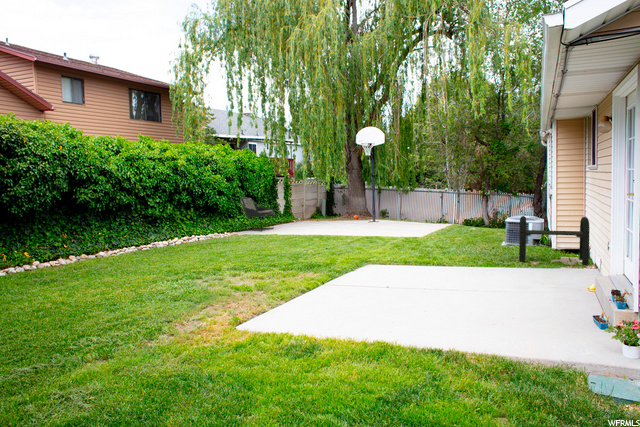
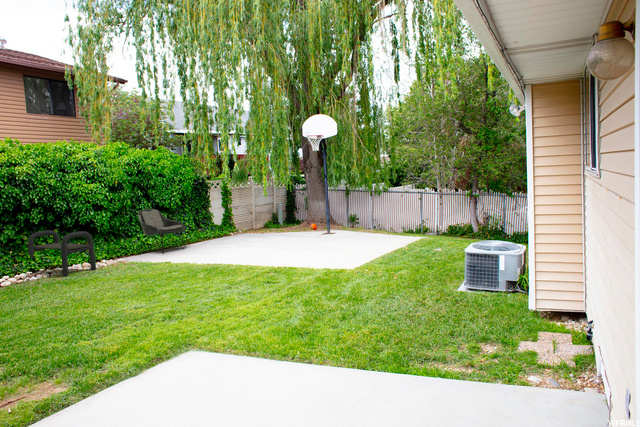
bench: present [519,216,590,265] -> present [28,230,96,277]

